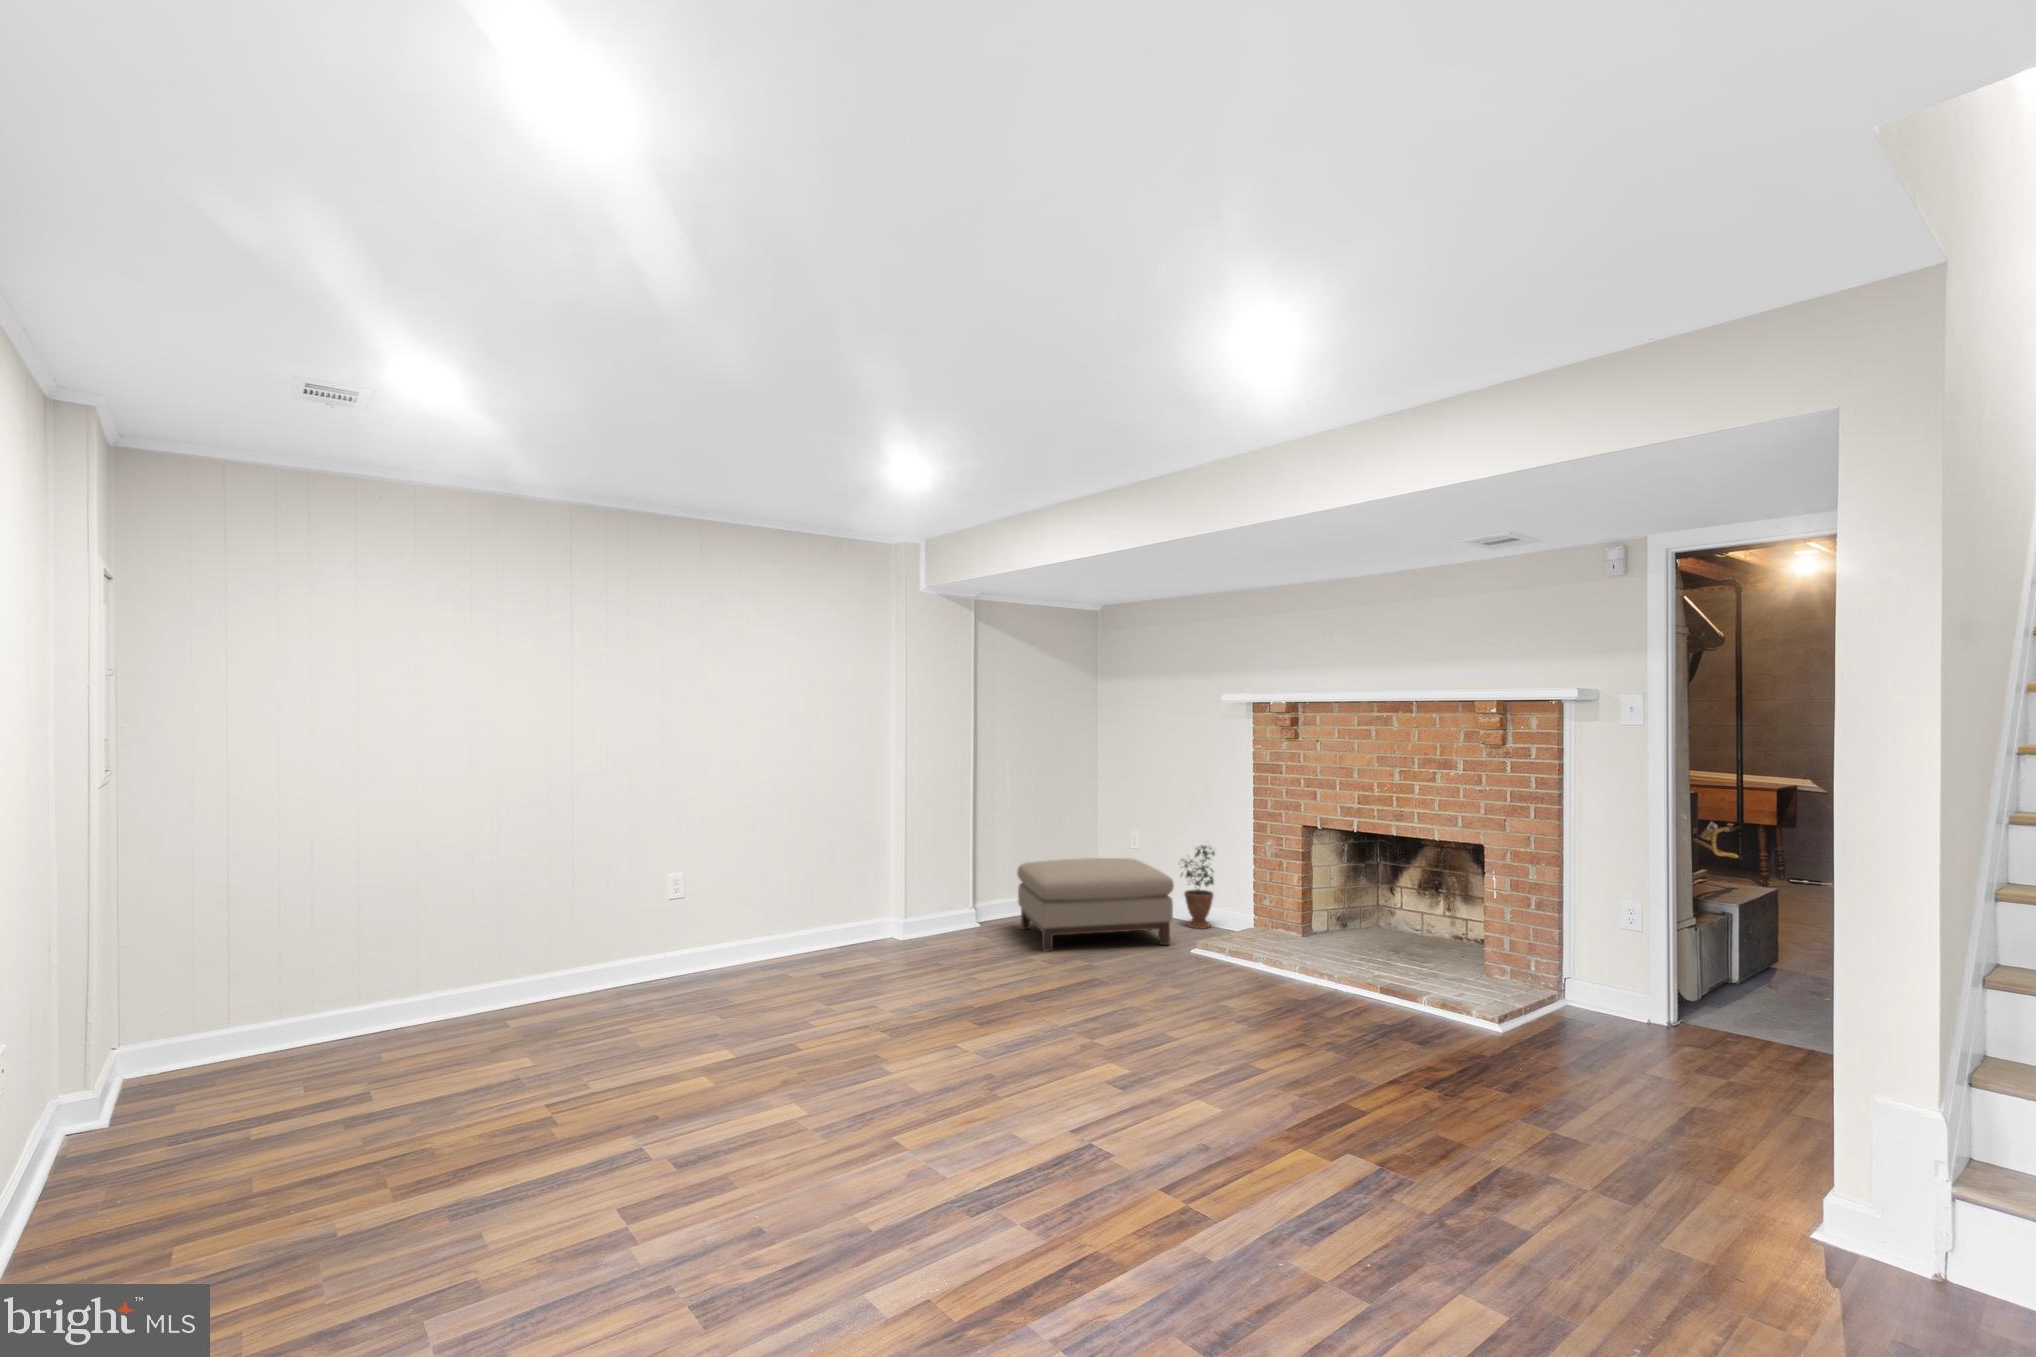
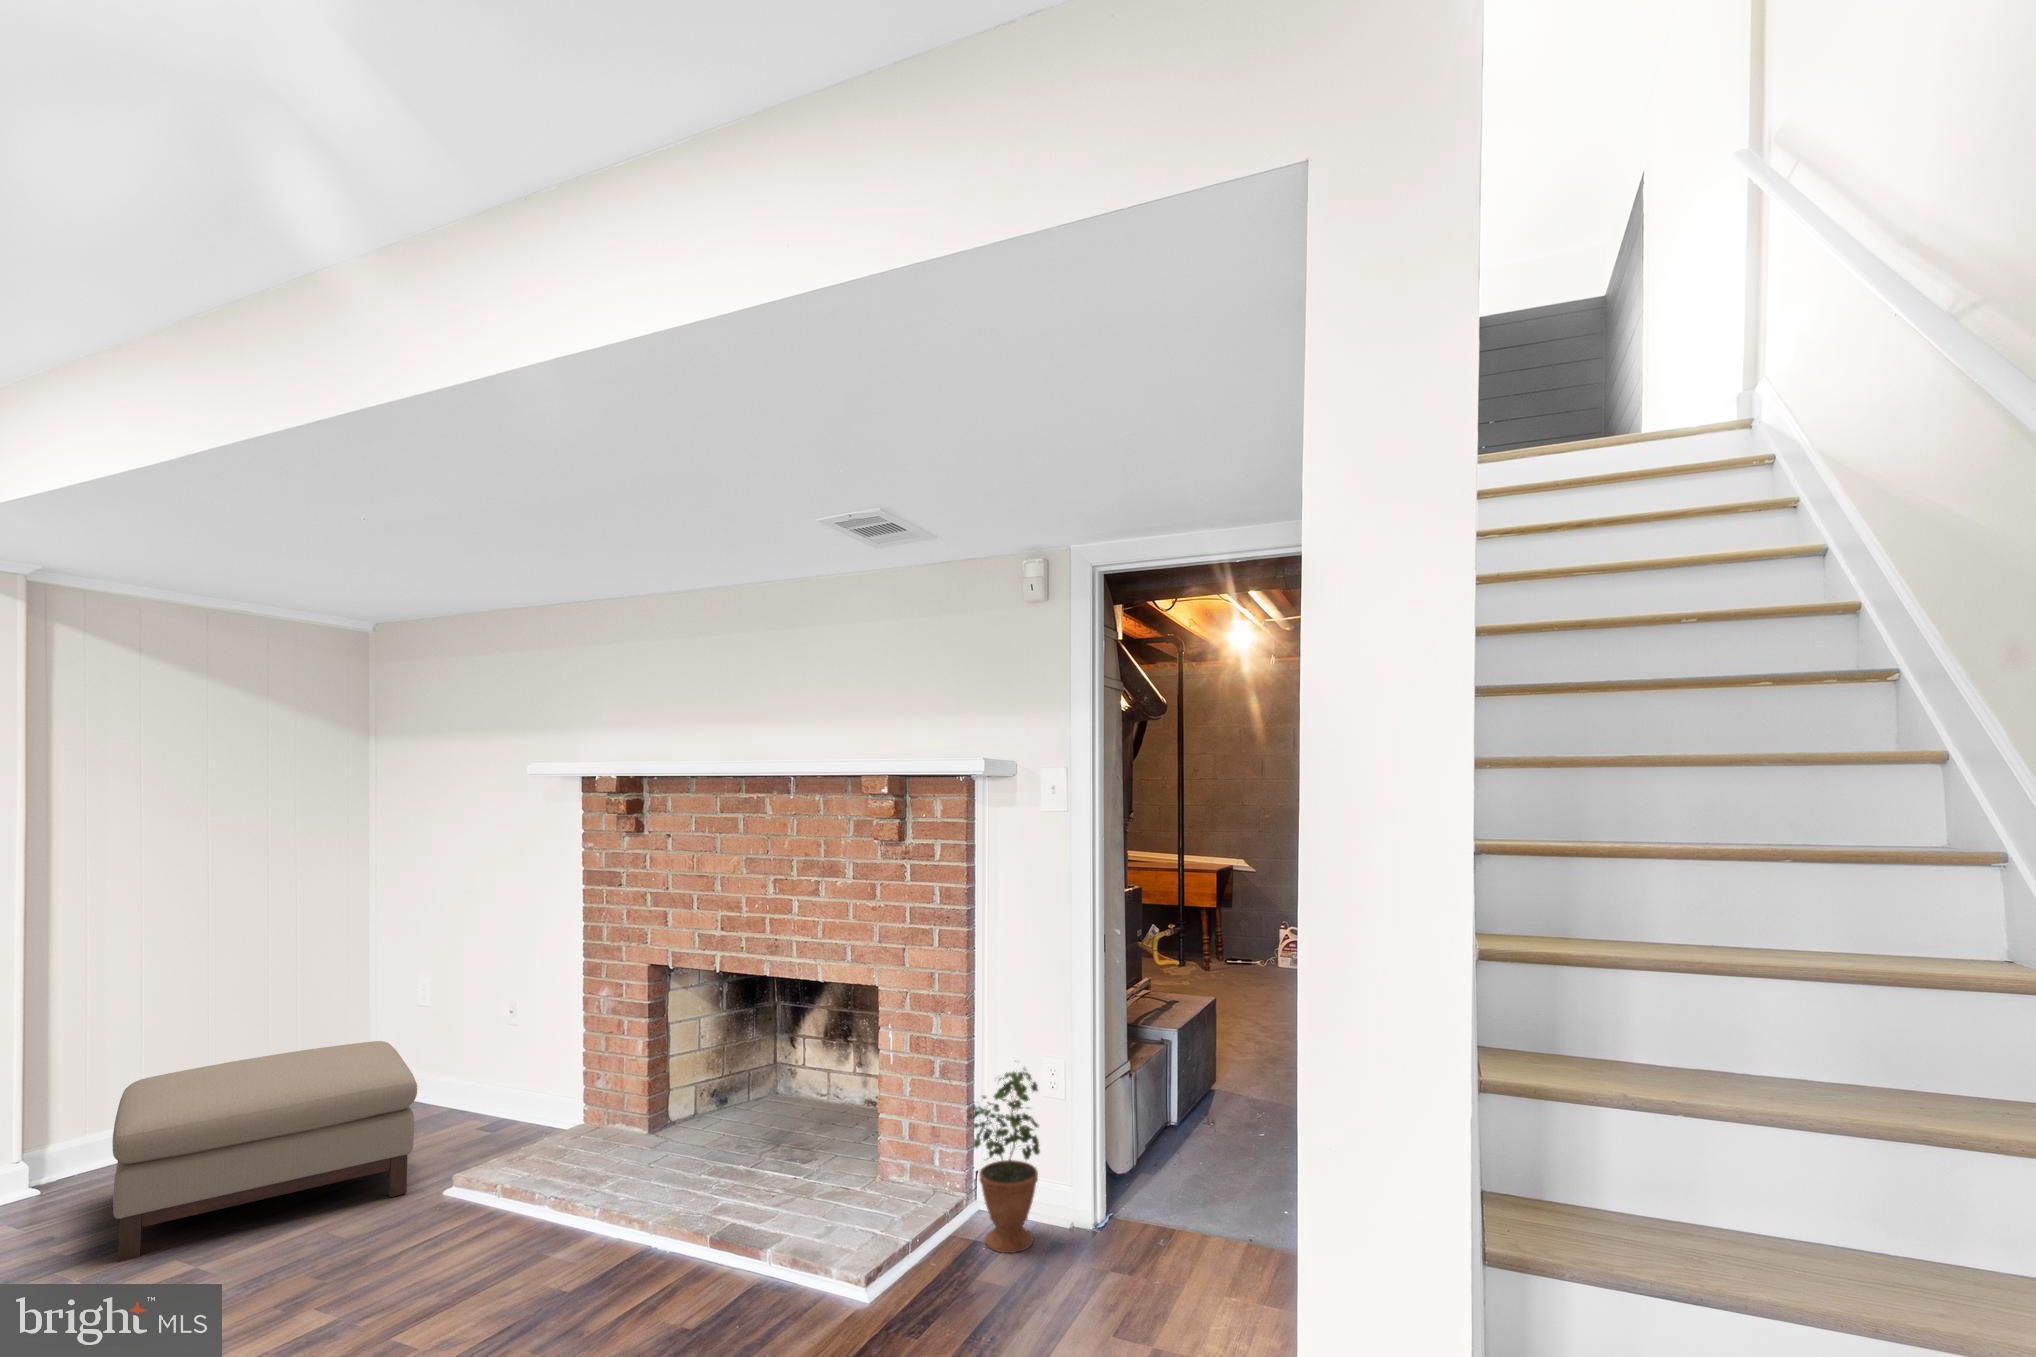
potted plant: present [1180,845,1215,929] -> present [967,1069,1040,1253]

